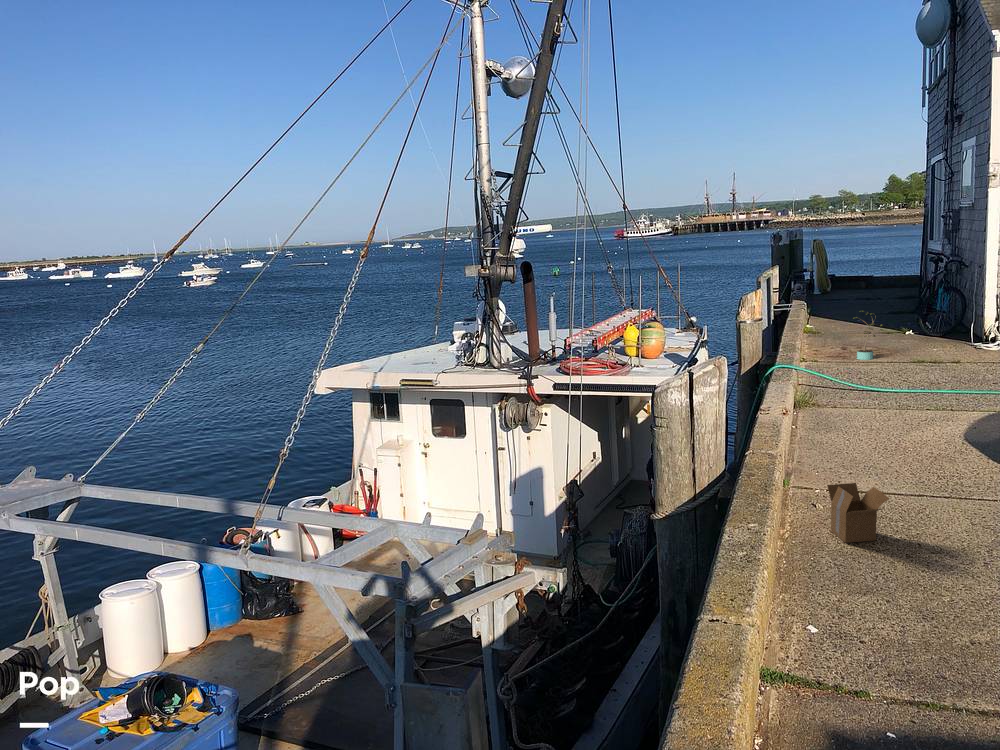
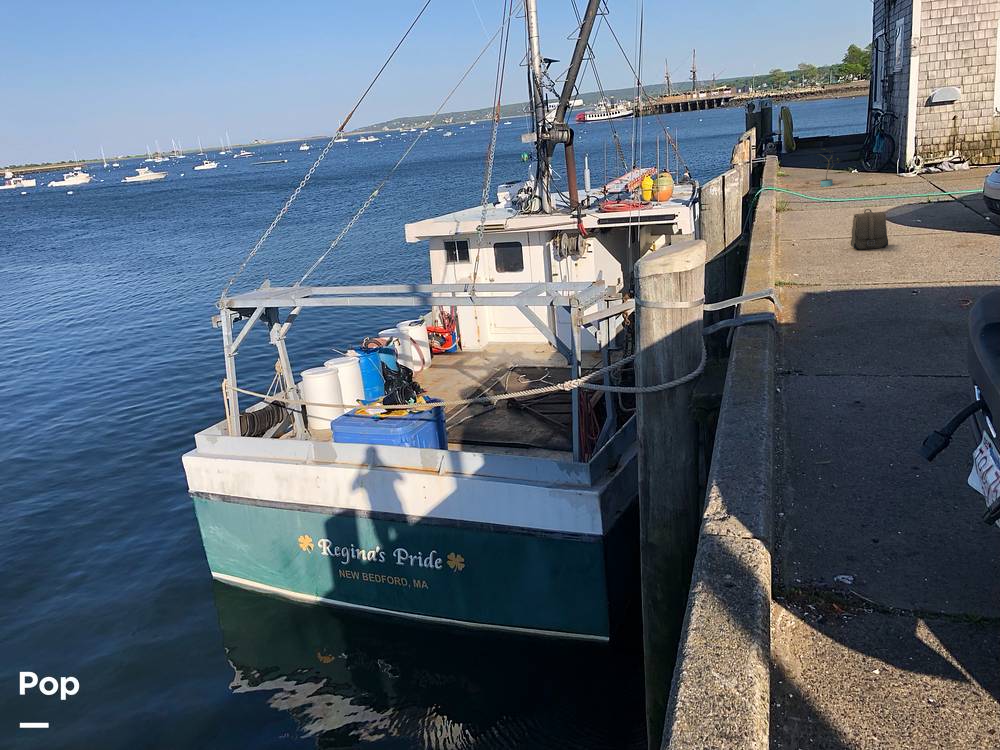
backpack: none [907,462,977,535] -> present [851,209,888,250]
cardboard box: present [827,483,889,543] -> none [805,226,840,257]

